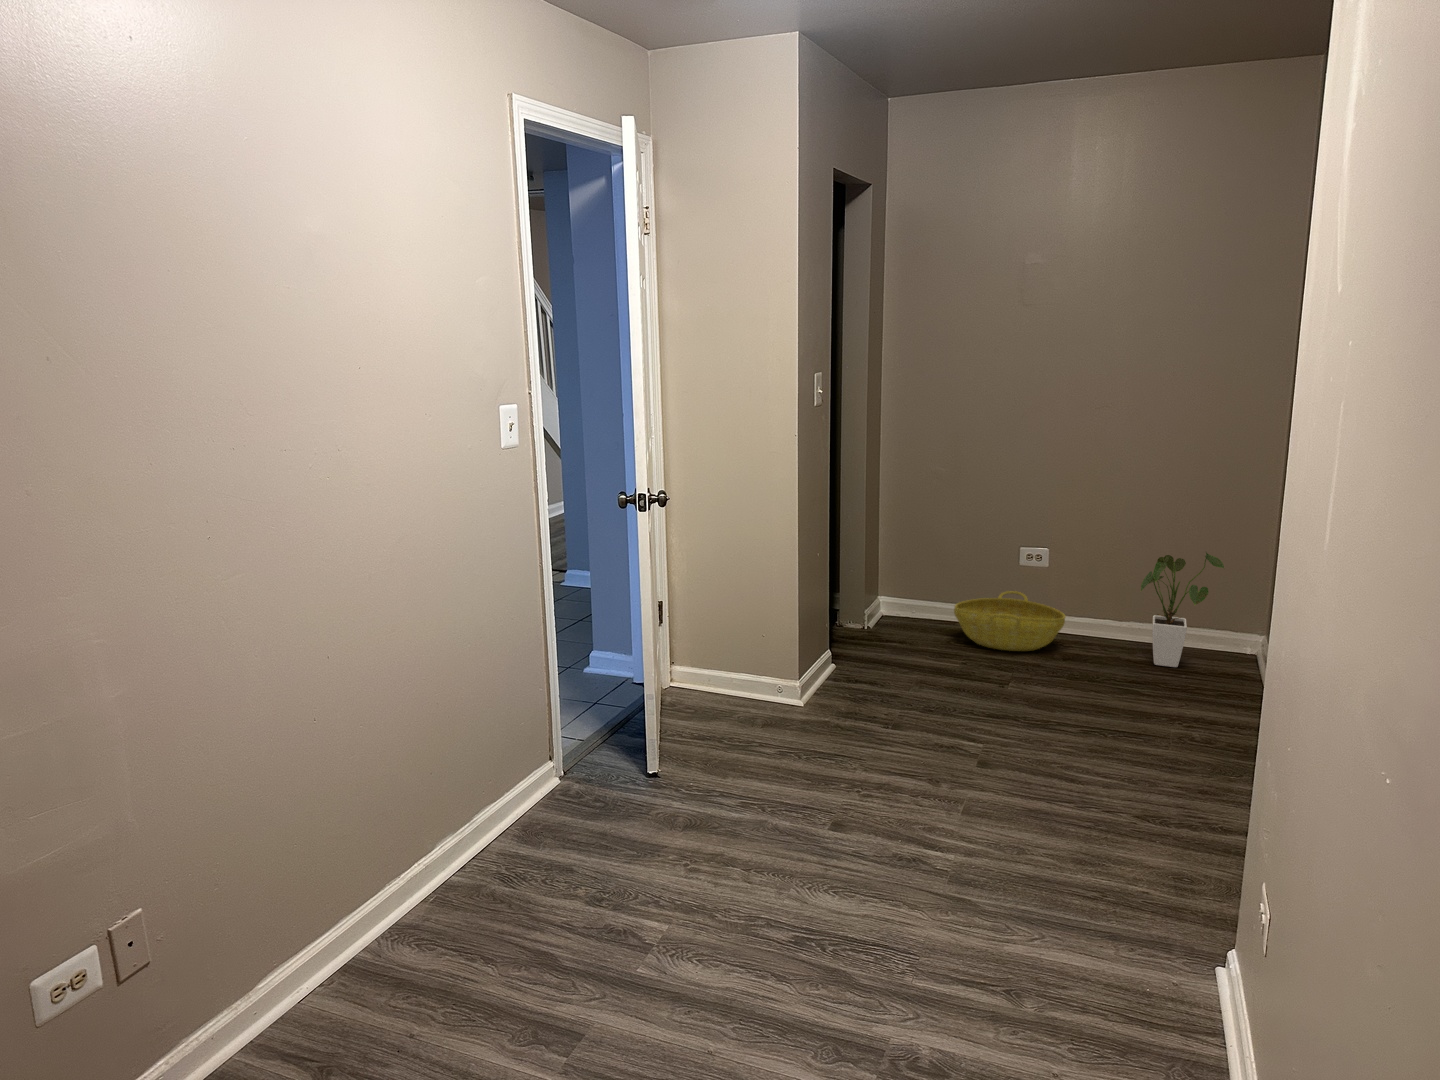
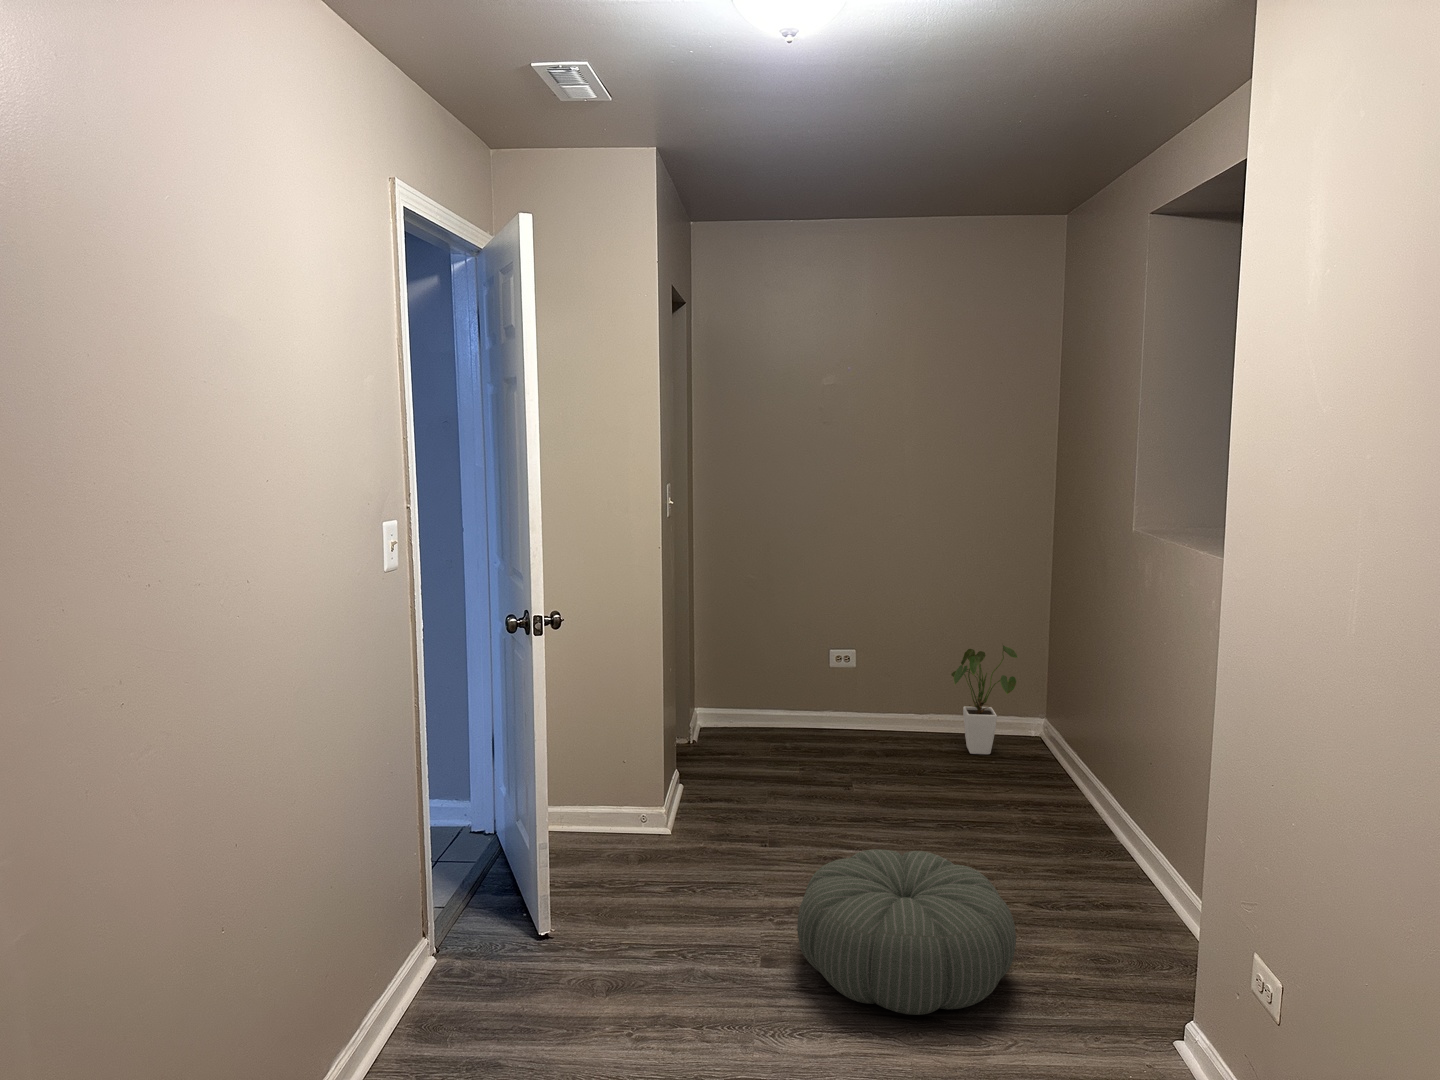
basket: present [954,591,1065,651] -> none [780,693,887,753]
pouf: none [860,739,1078,896] -> present [797,849,1016,1015]

